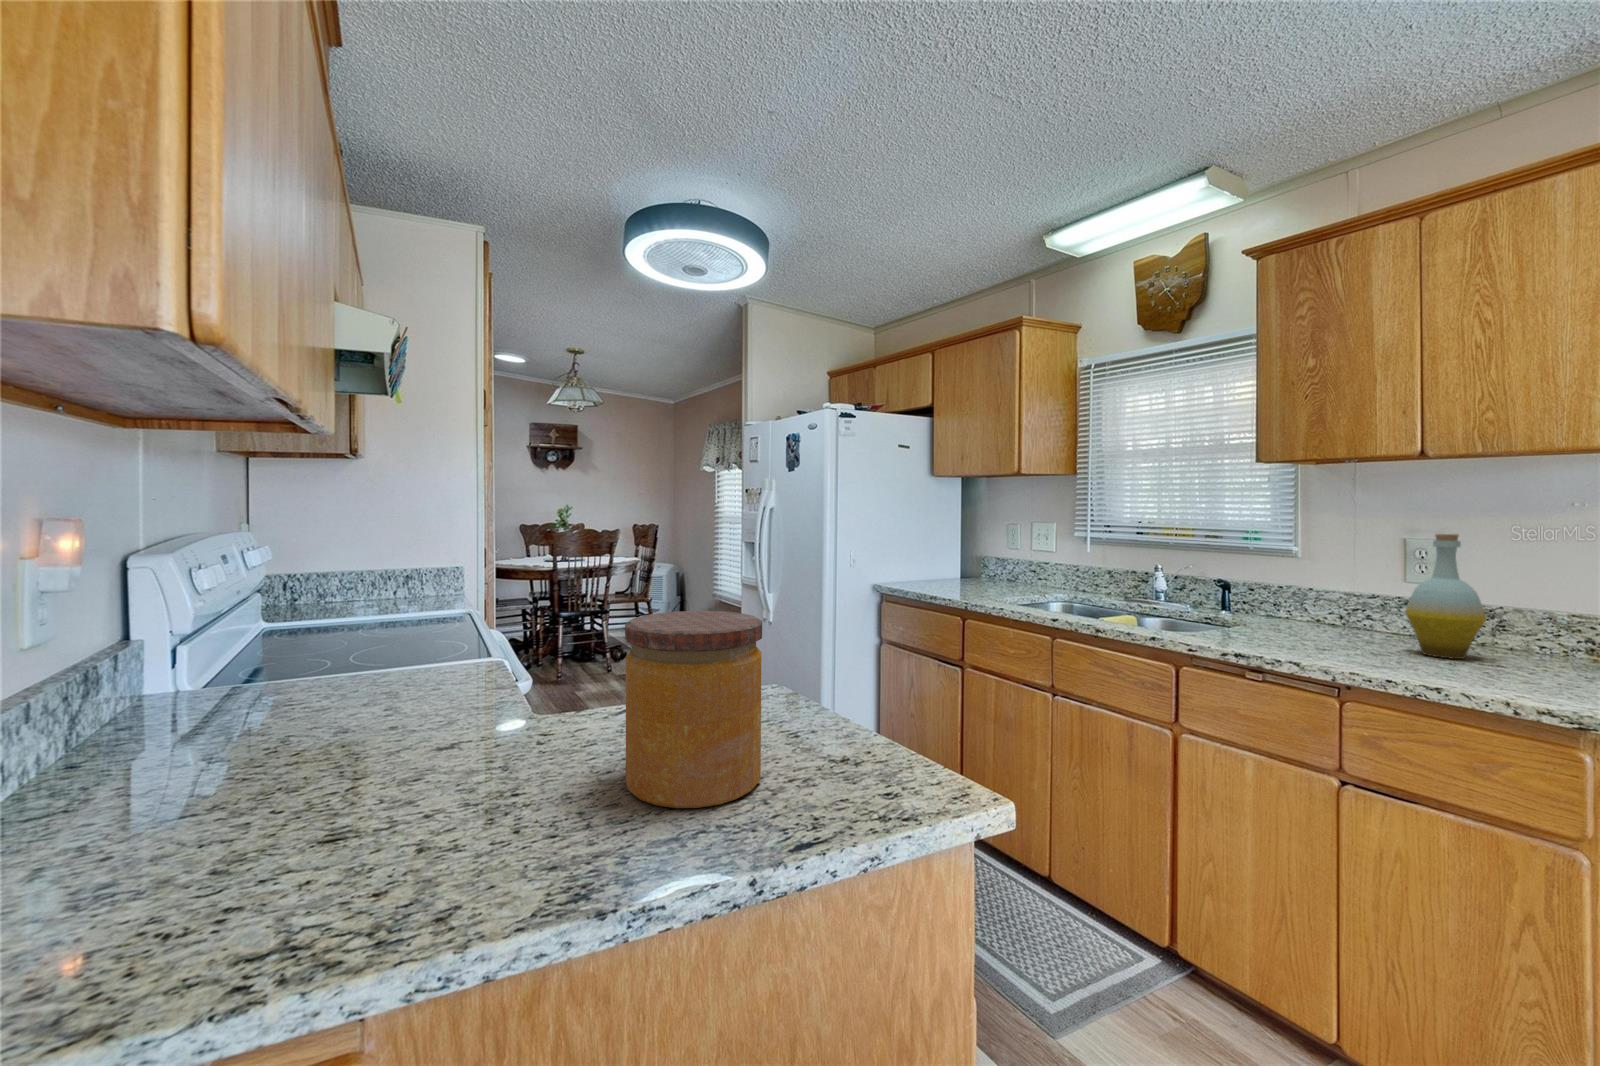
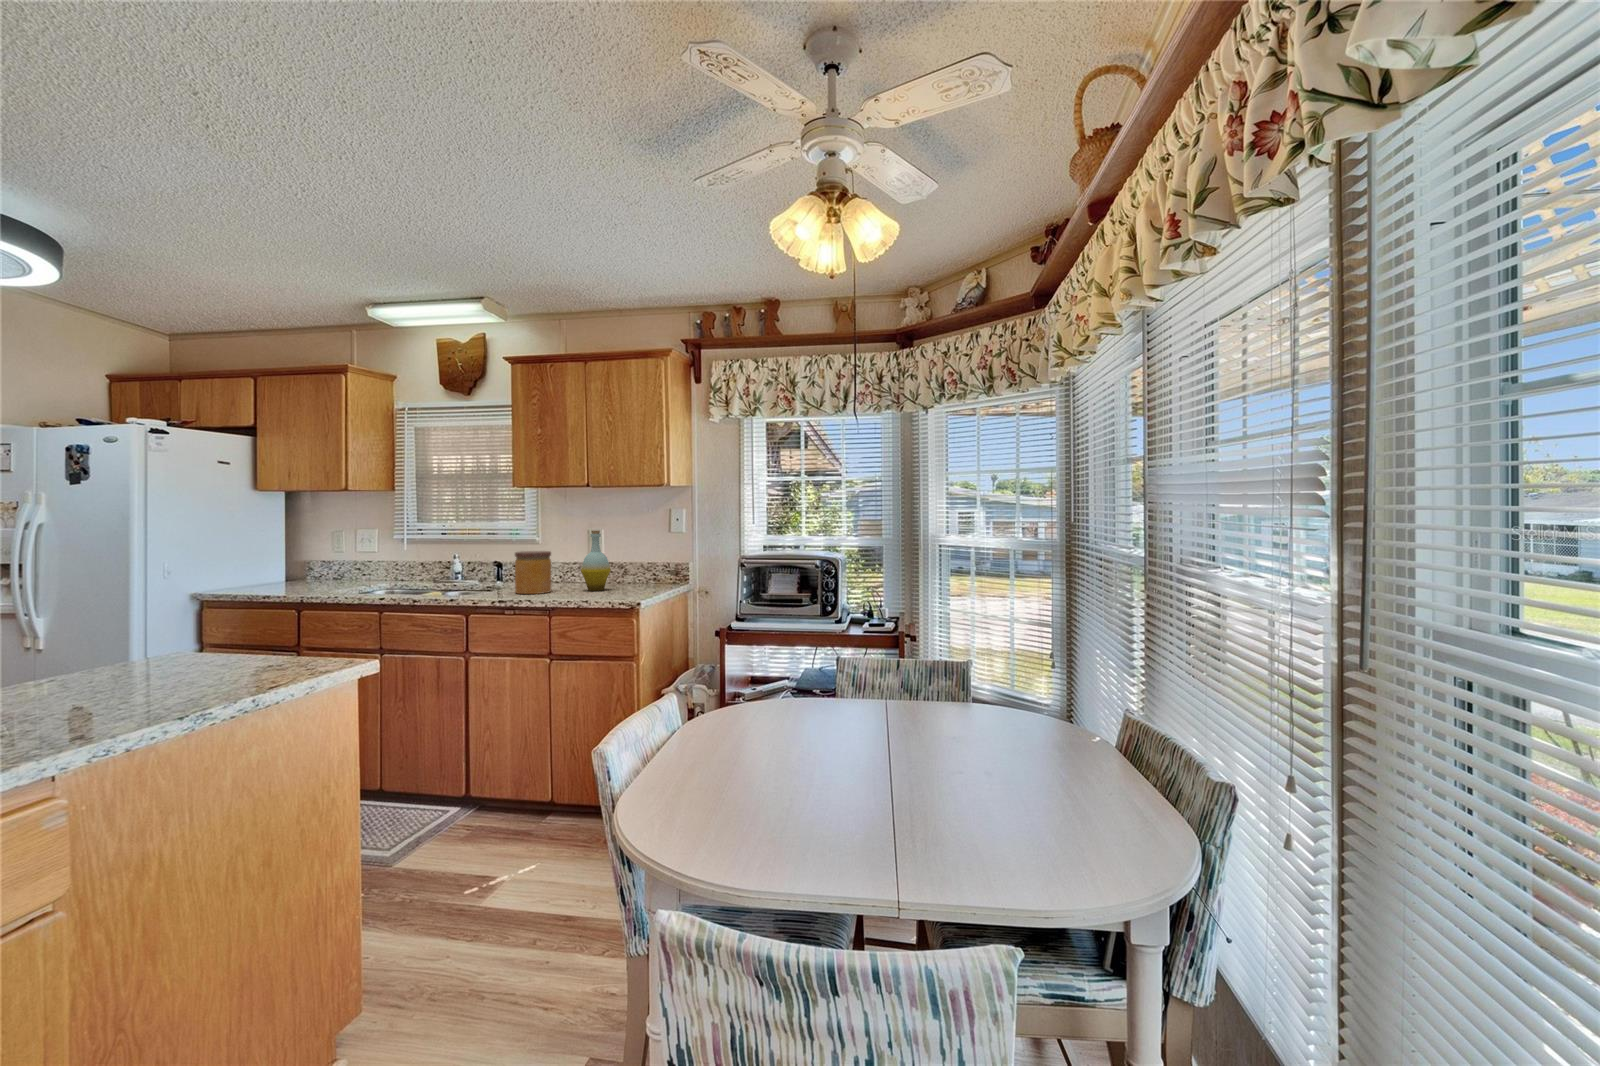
jar: present [625,611,762,808] -> present [515,551,551,594]

